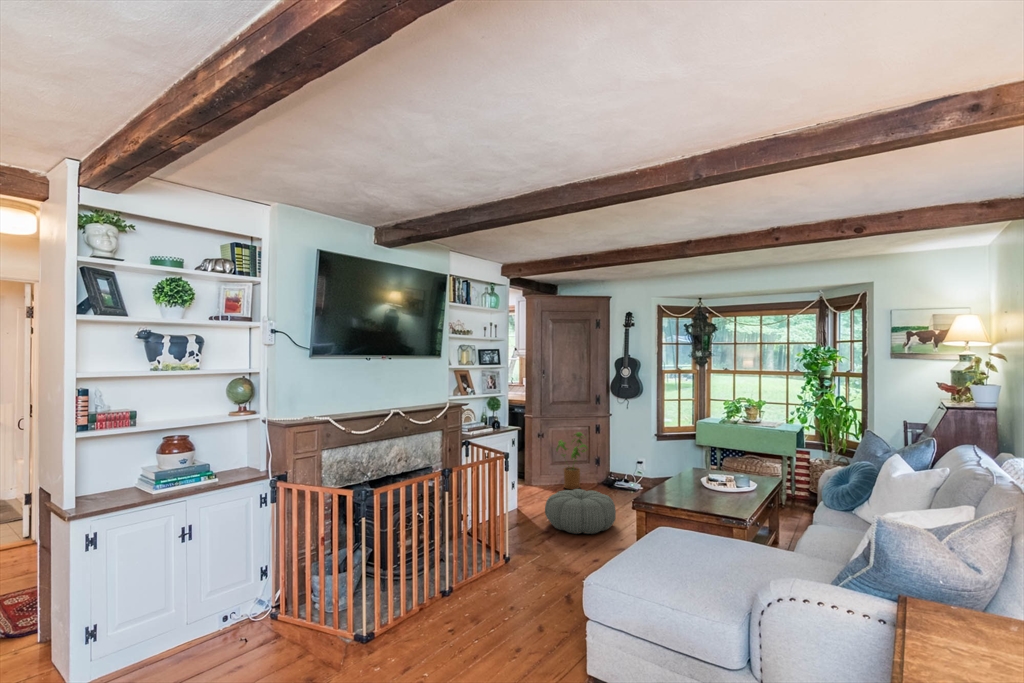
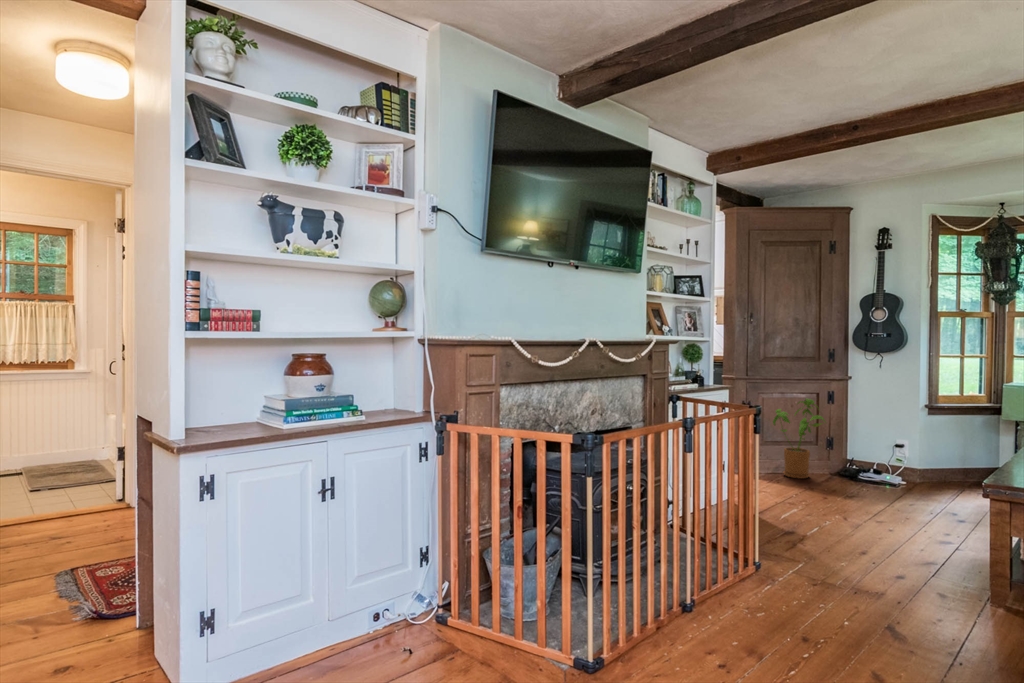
pouf: present [545,489,616,534] -> none [787,474,908,540]

